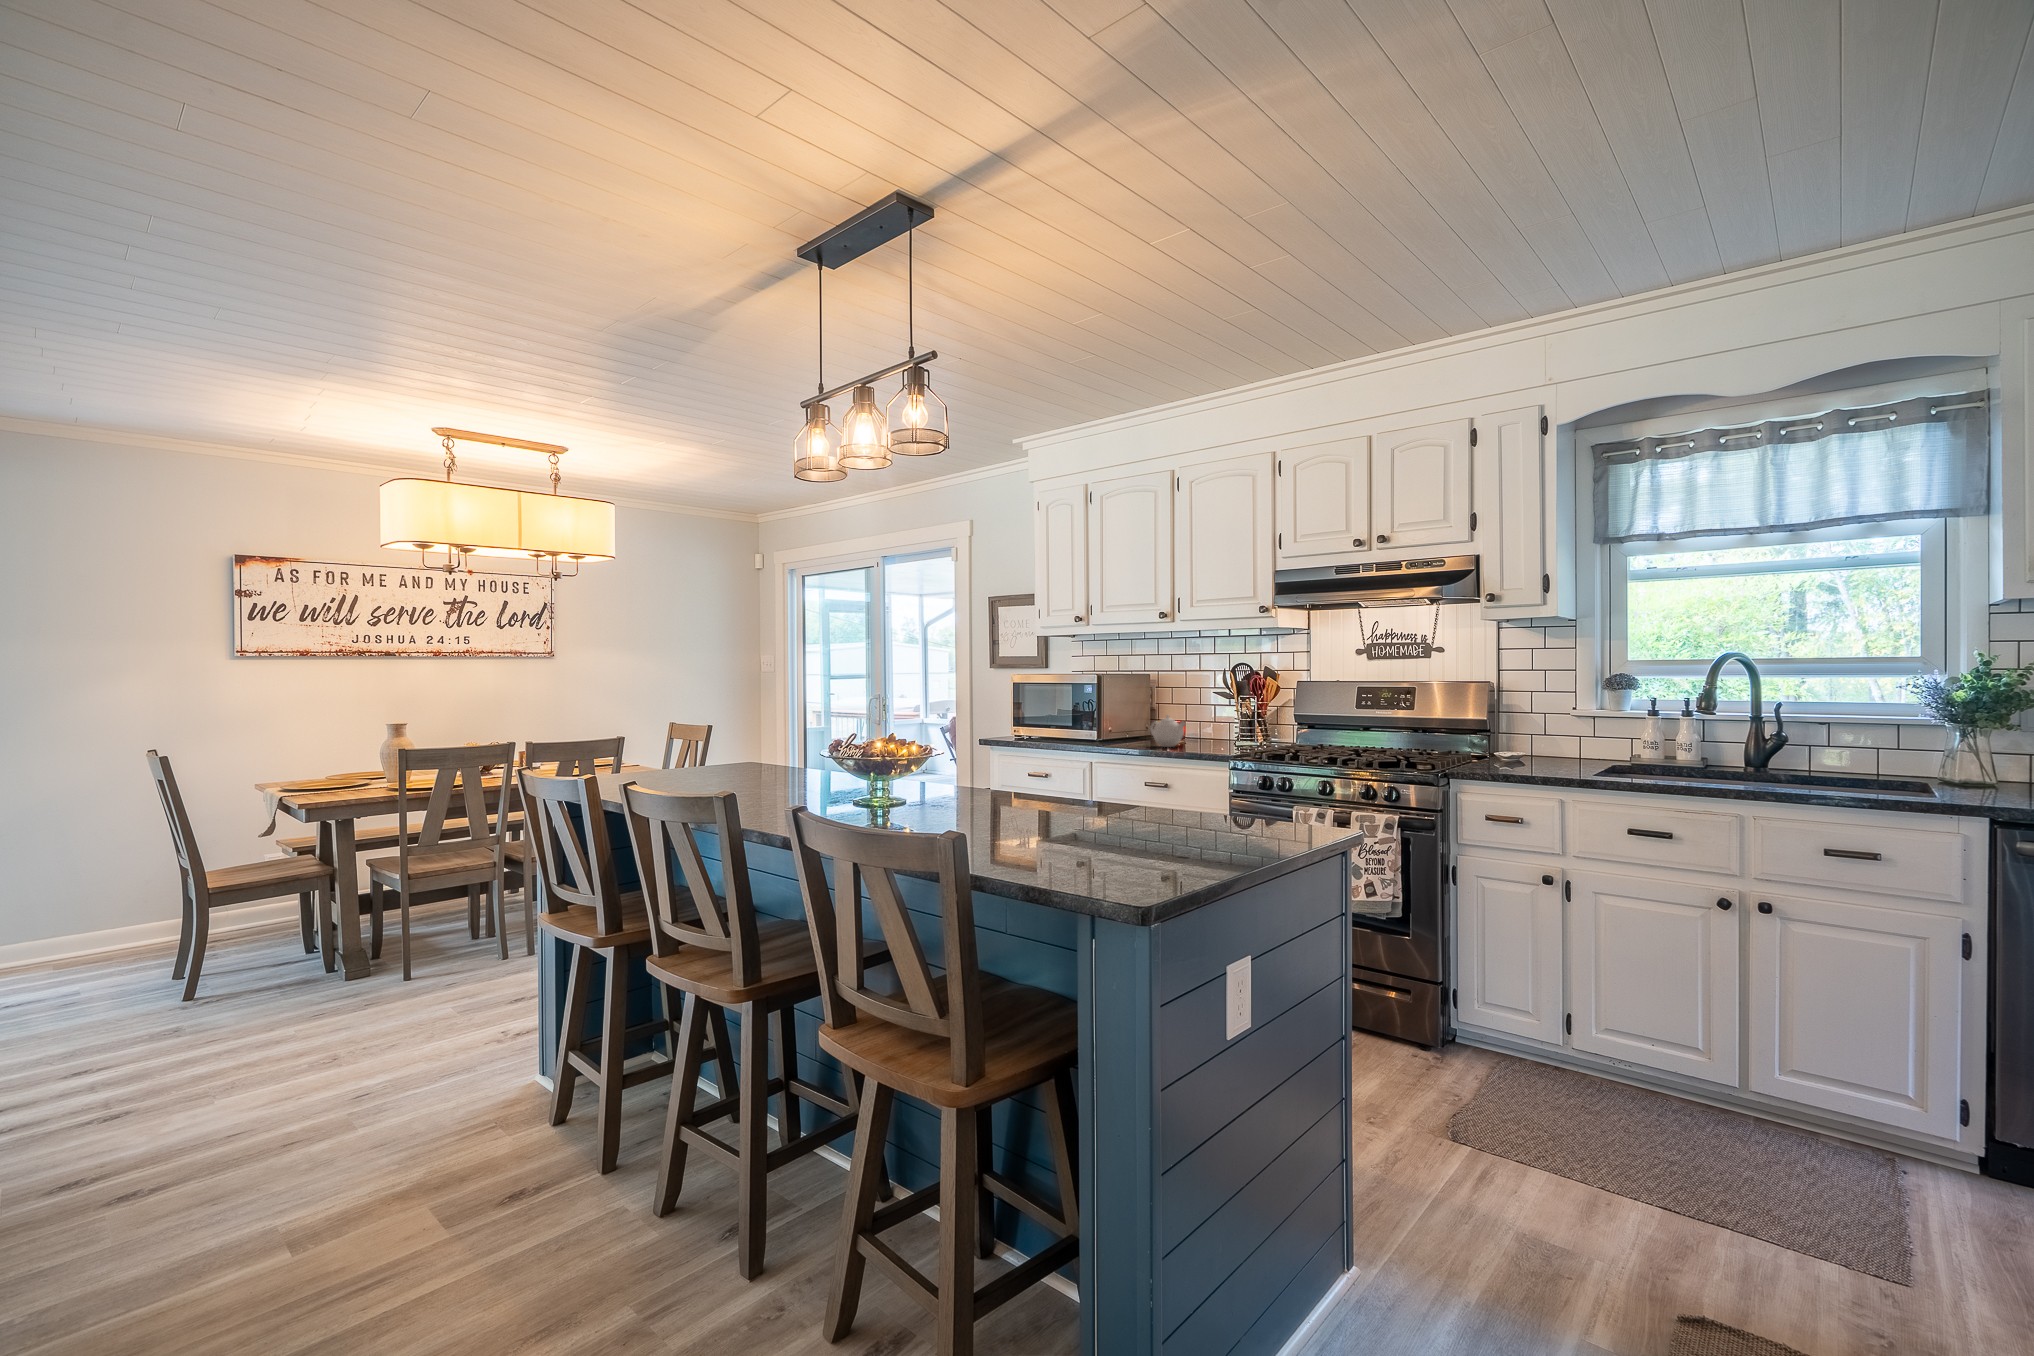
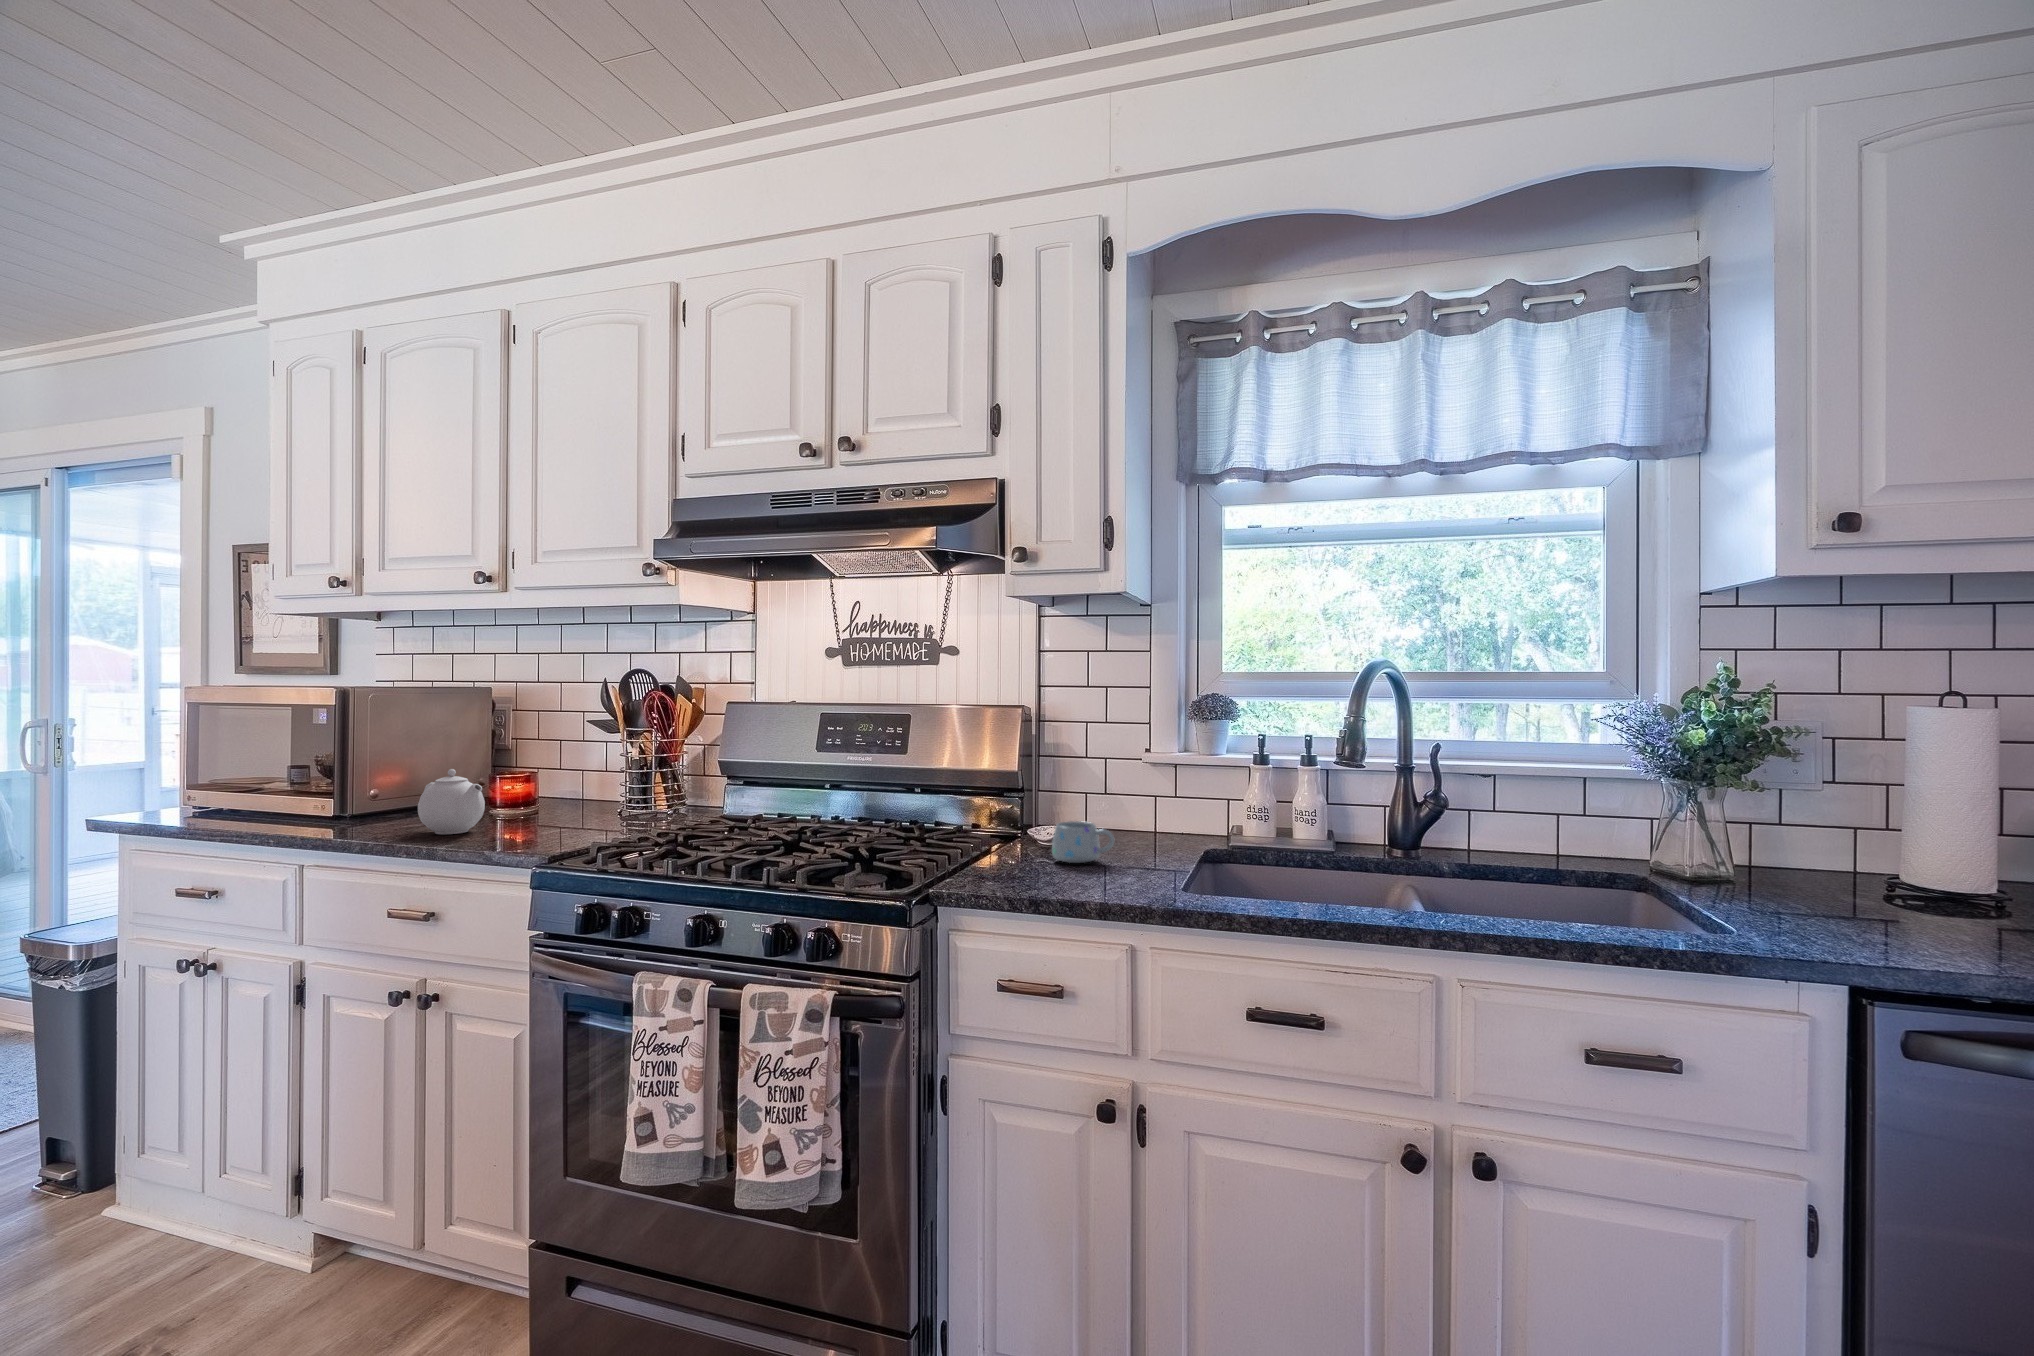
mug: none [1513,744,1552,765] -> present [1052,821,1114,863]

